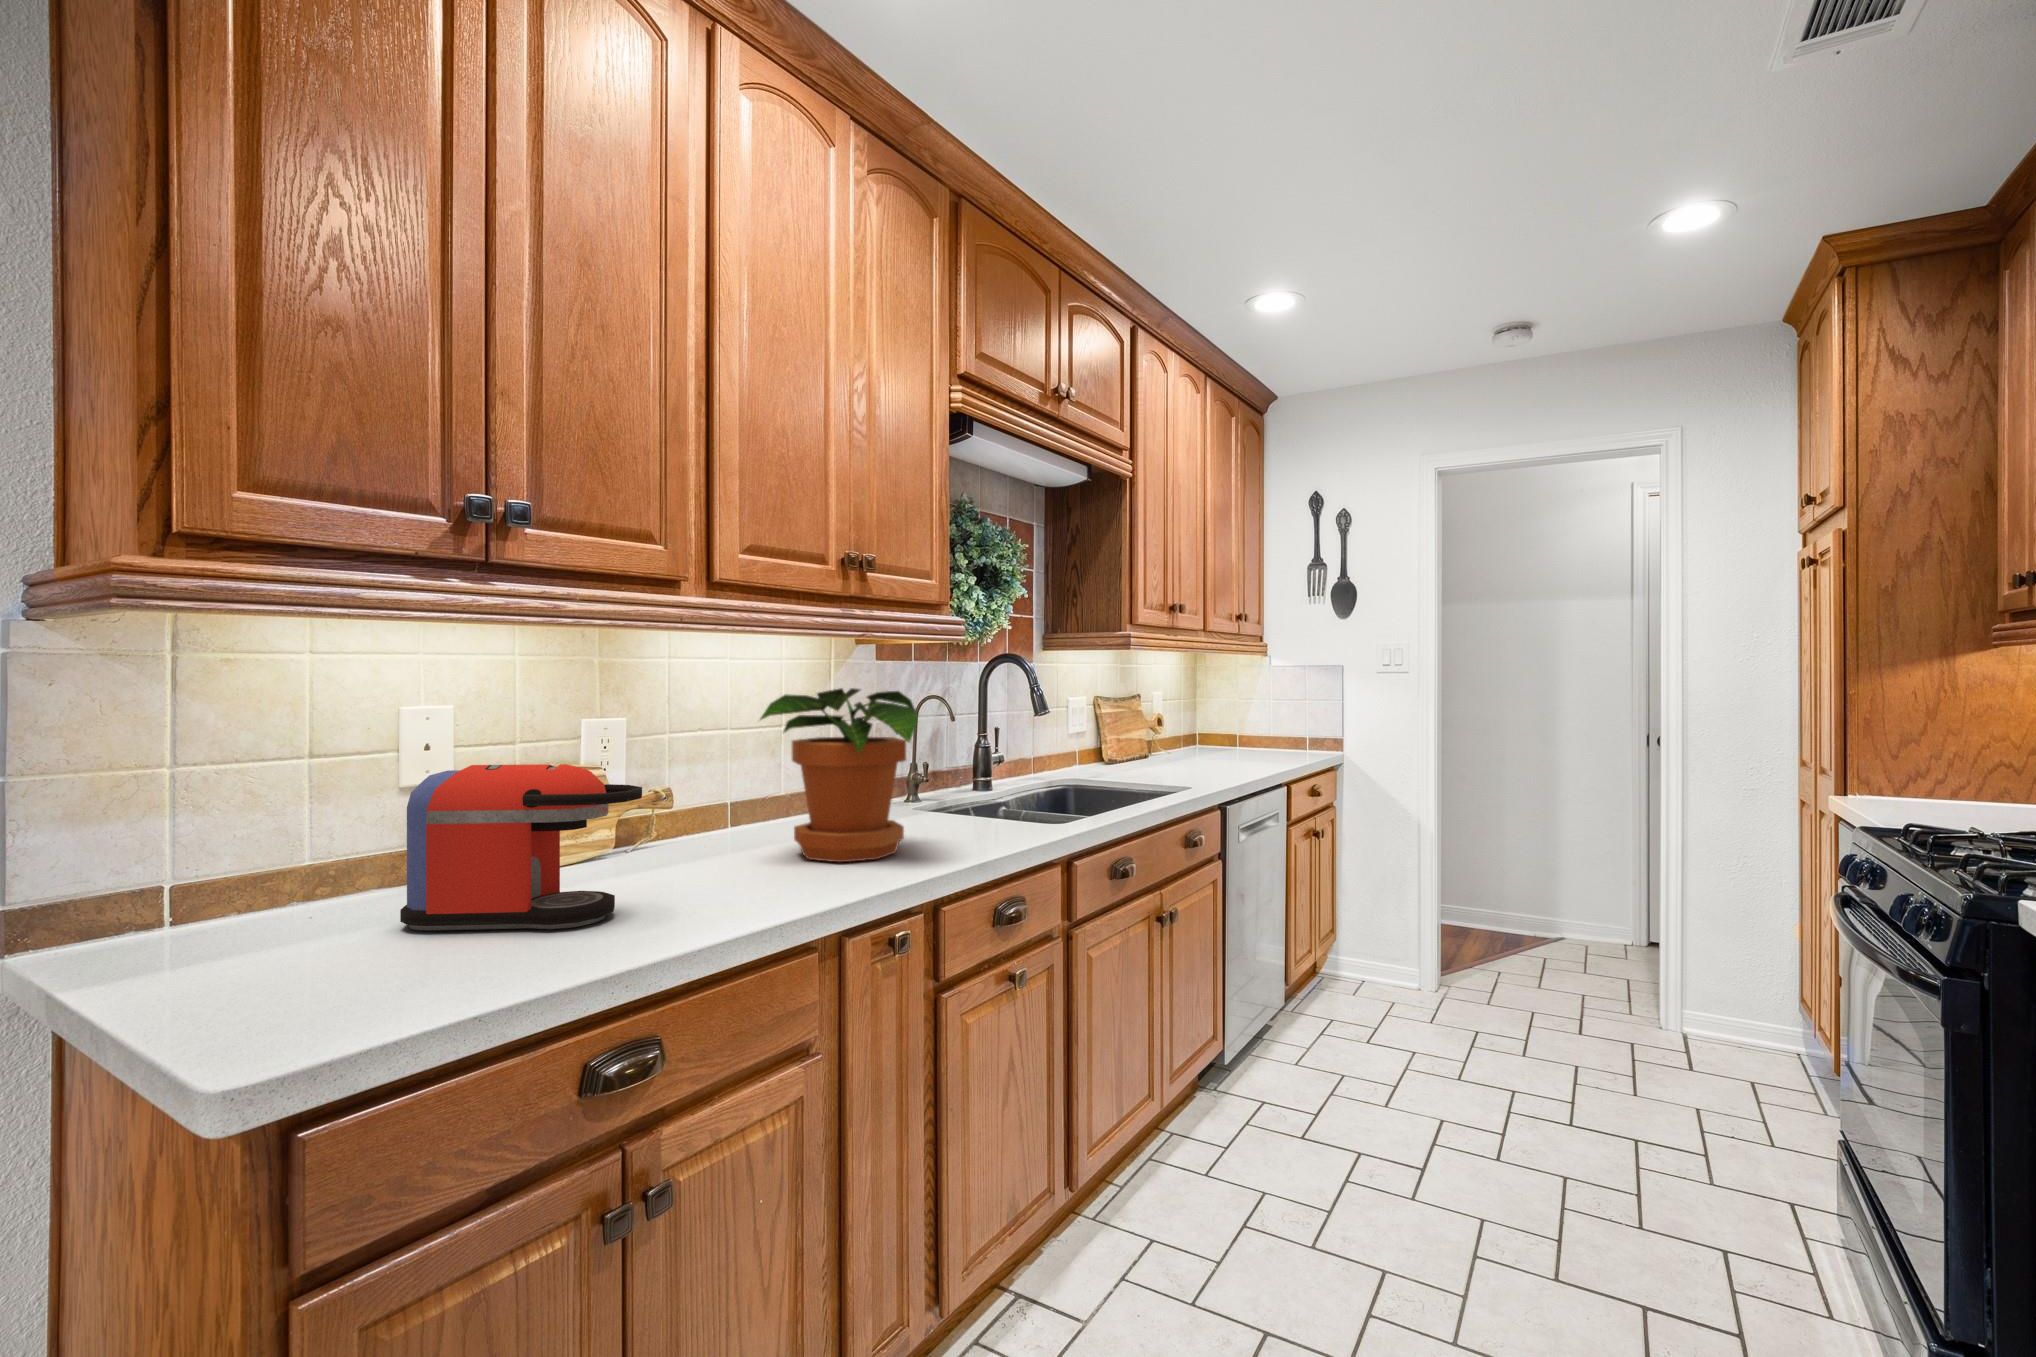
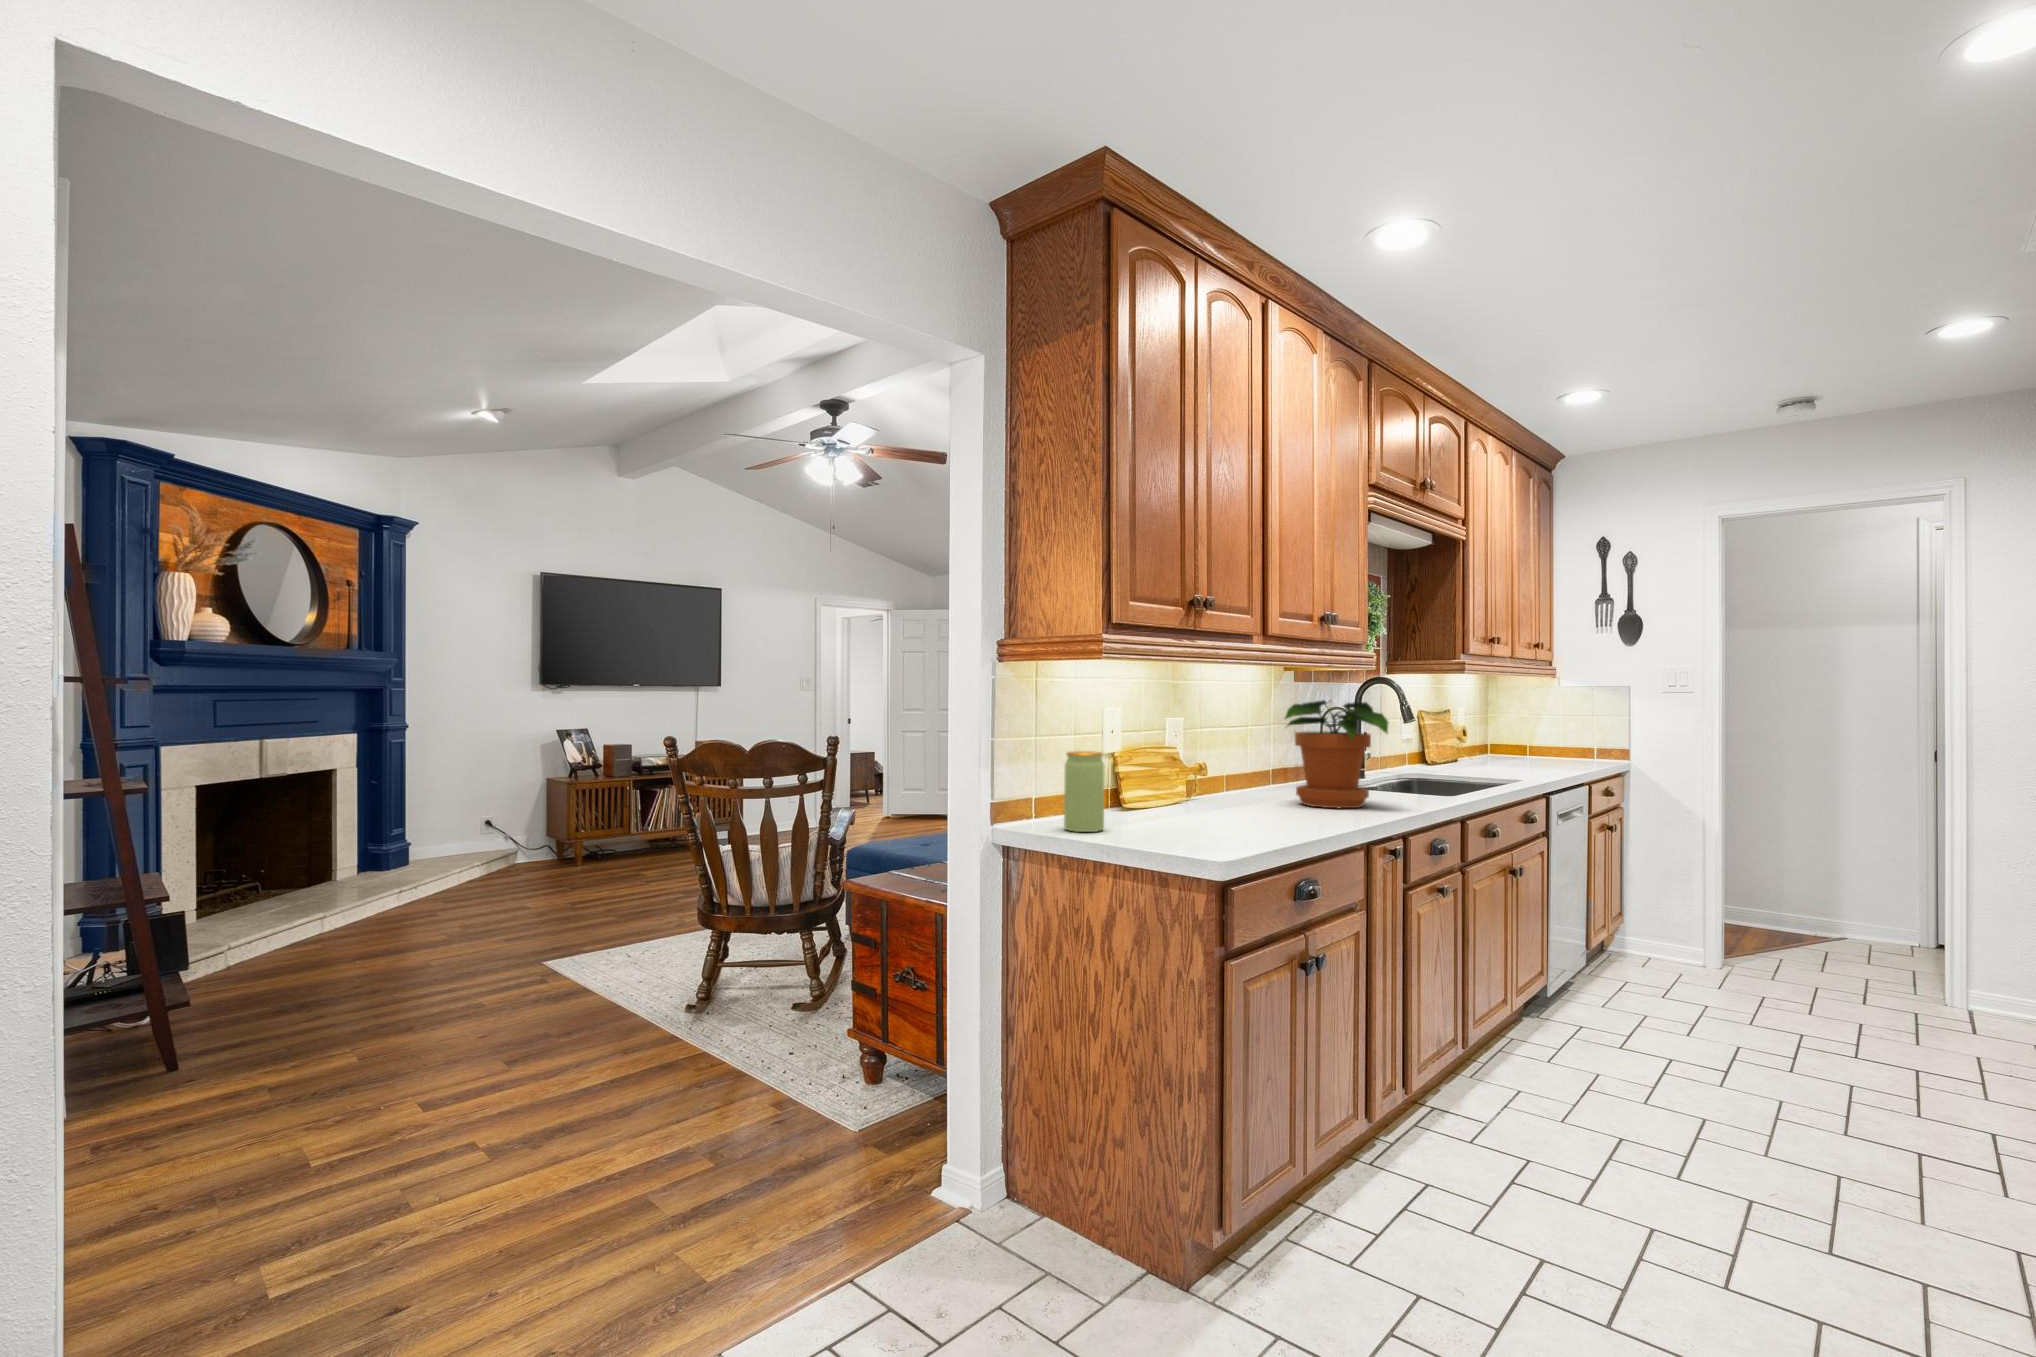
coffee maker: present [400,764,642,930] -> none [1150,739,1274,827]
jar: none [133,799,242,972] -> present [1064,751,1105,832]

